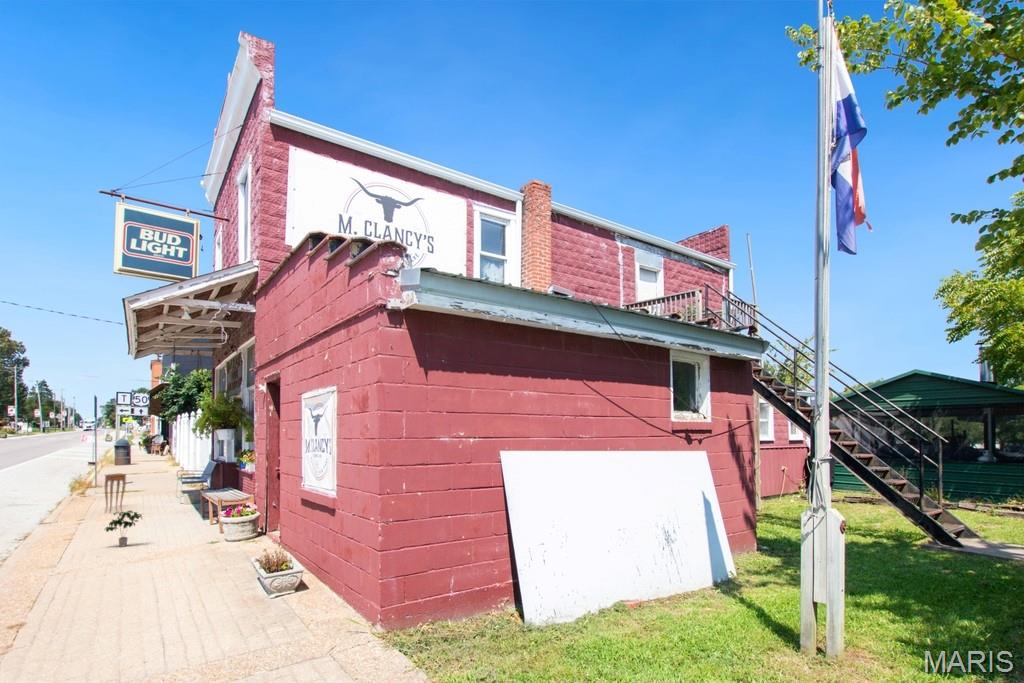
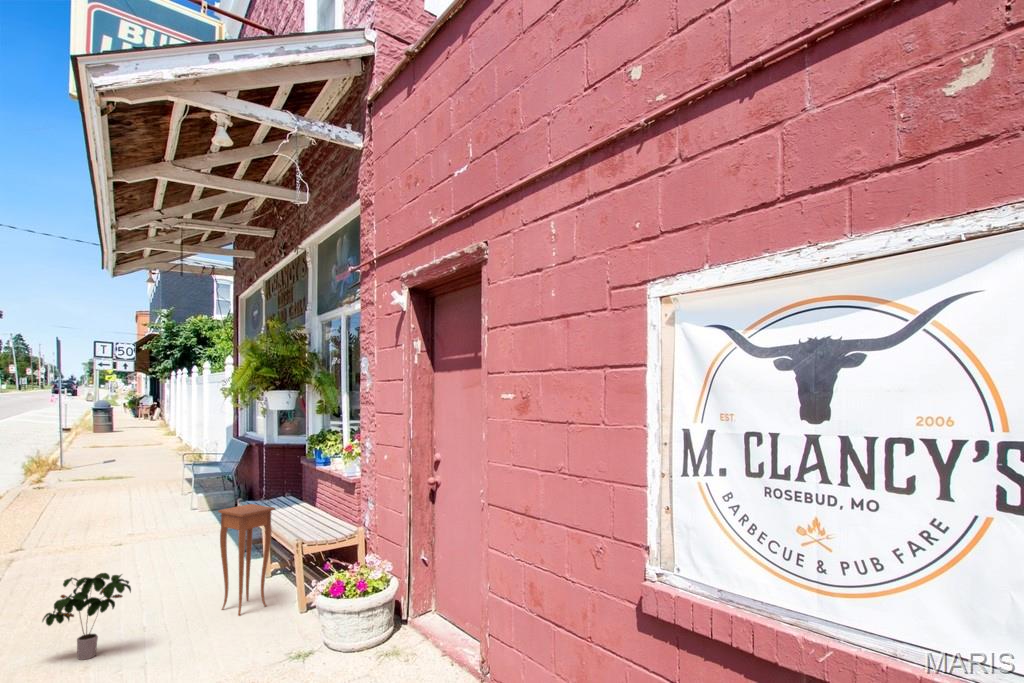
side table: present [105,474,126,511] -> present [218,504,275,616]

